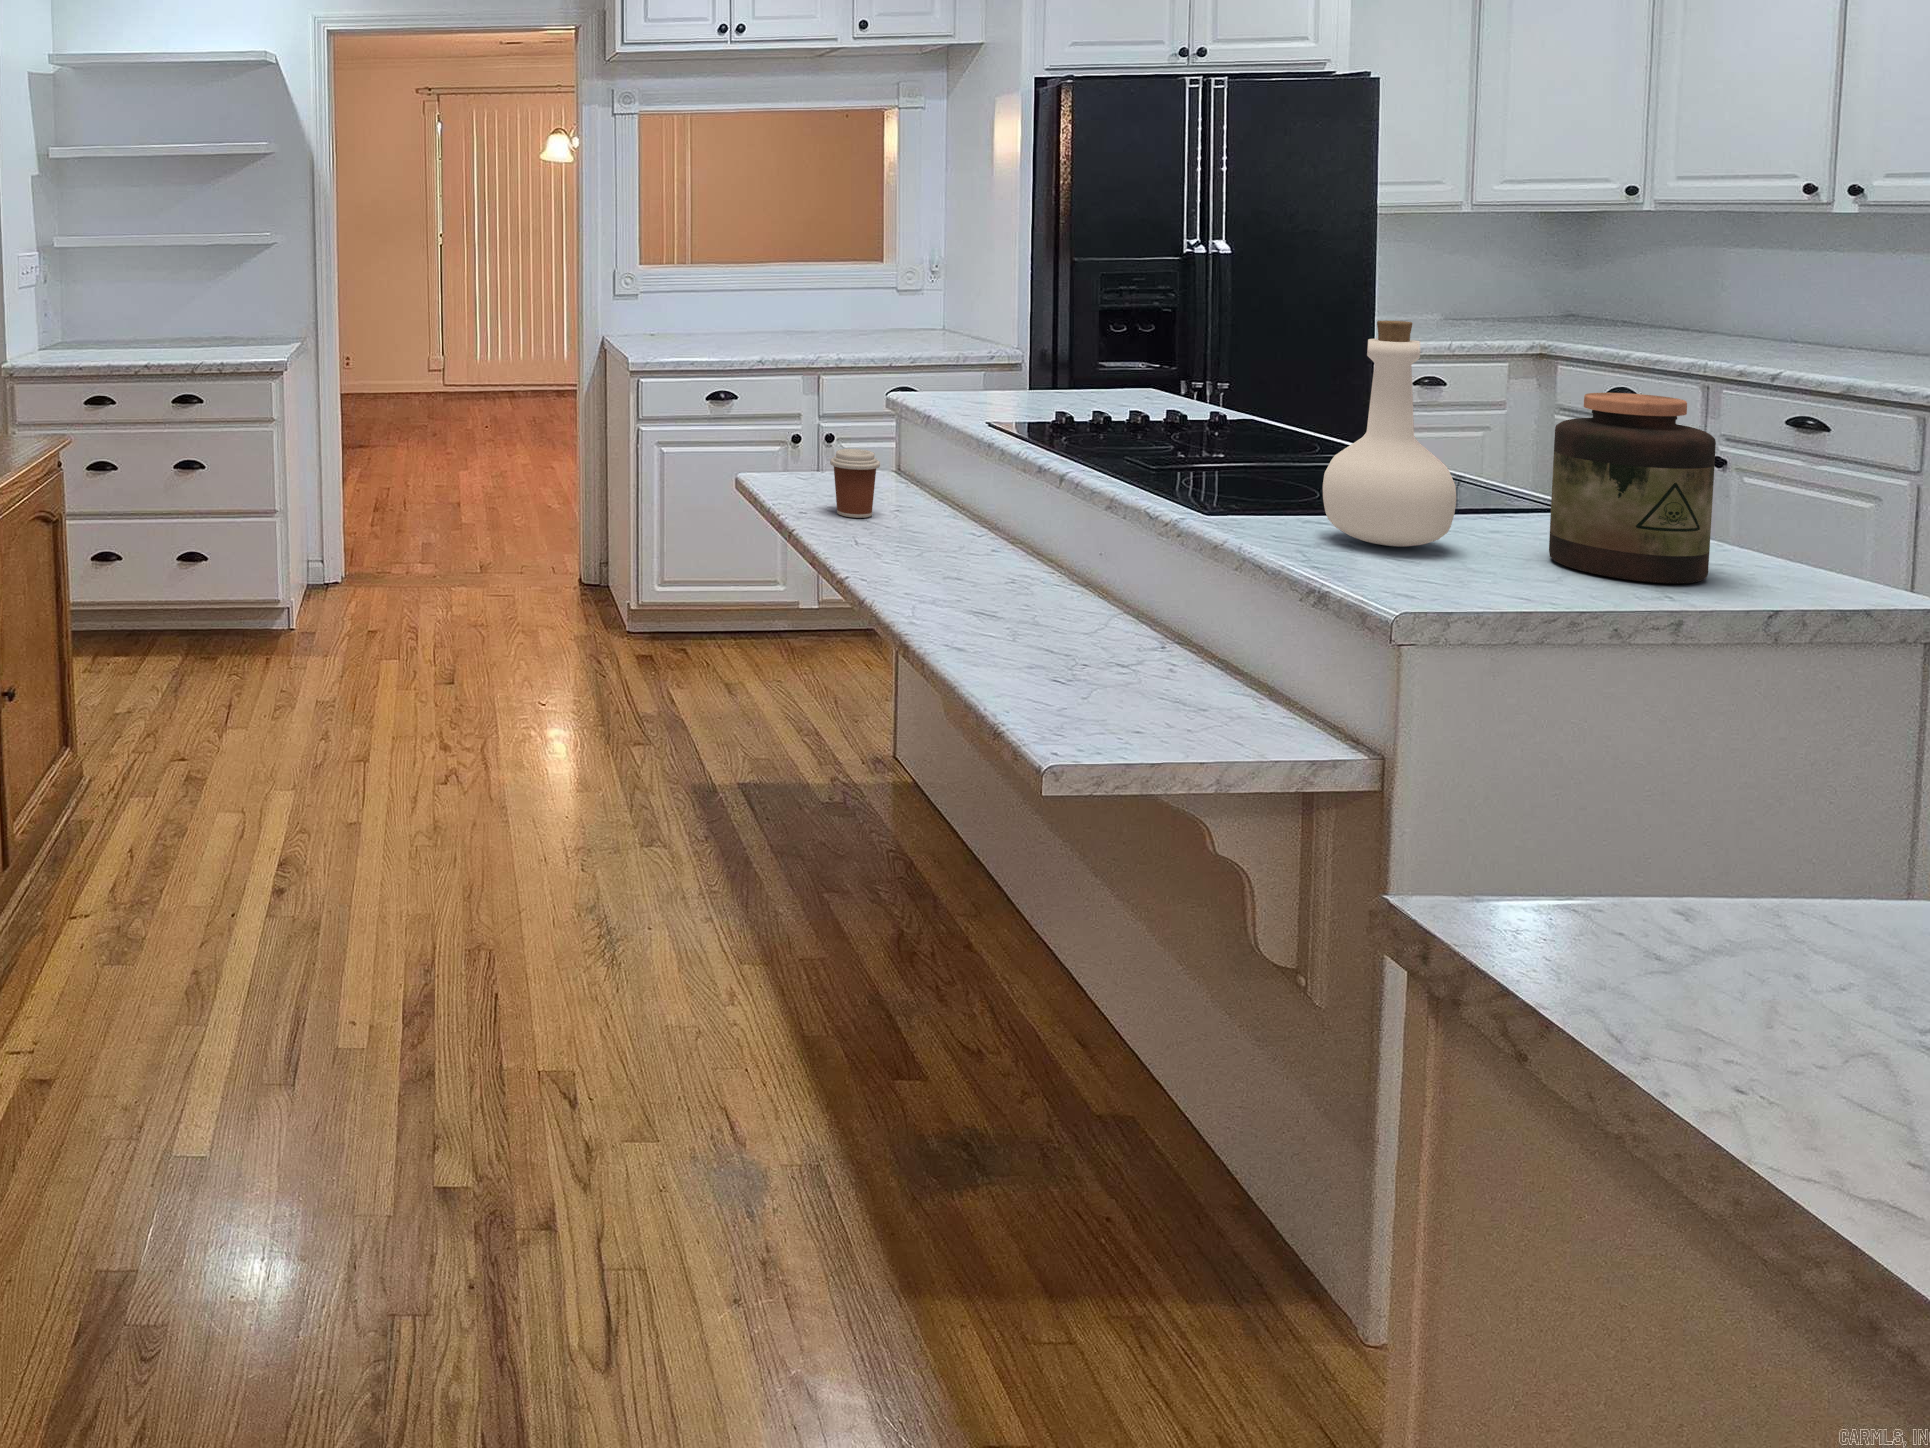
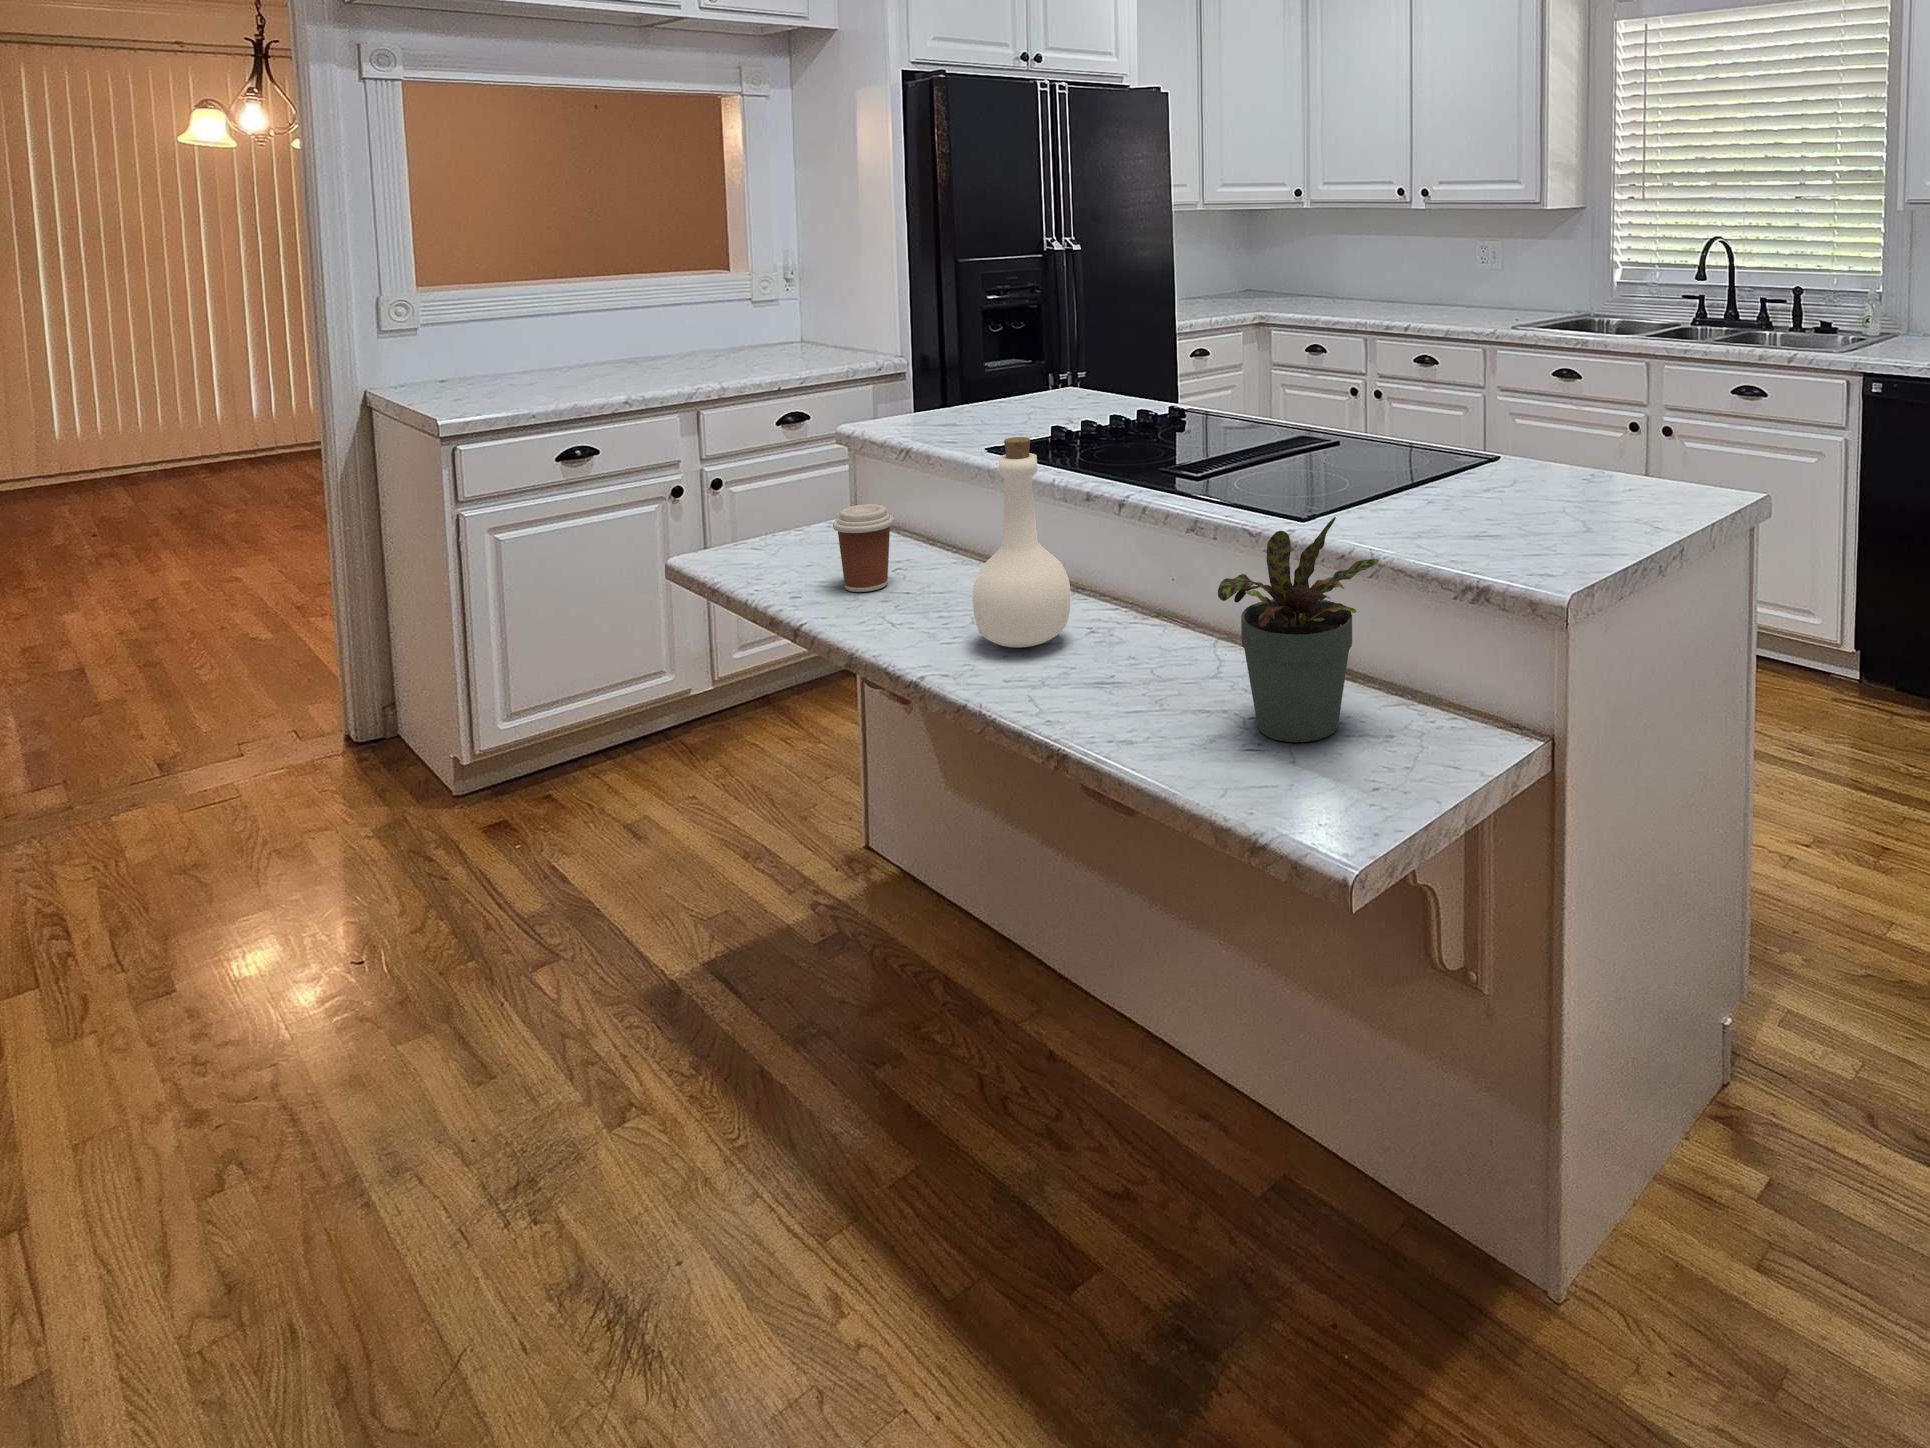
bottle: present [1323,321,1456,546] -> present [973,437,1071,647]
jar: present [1549,393,1716,584] -> none [1547,357,1647,516]
potted plant: none [1041,497,1219,695] -> present [1218,517,1379,742]

